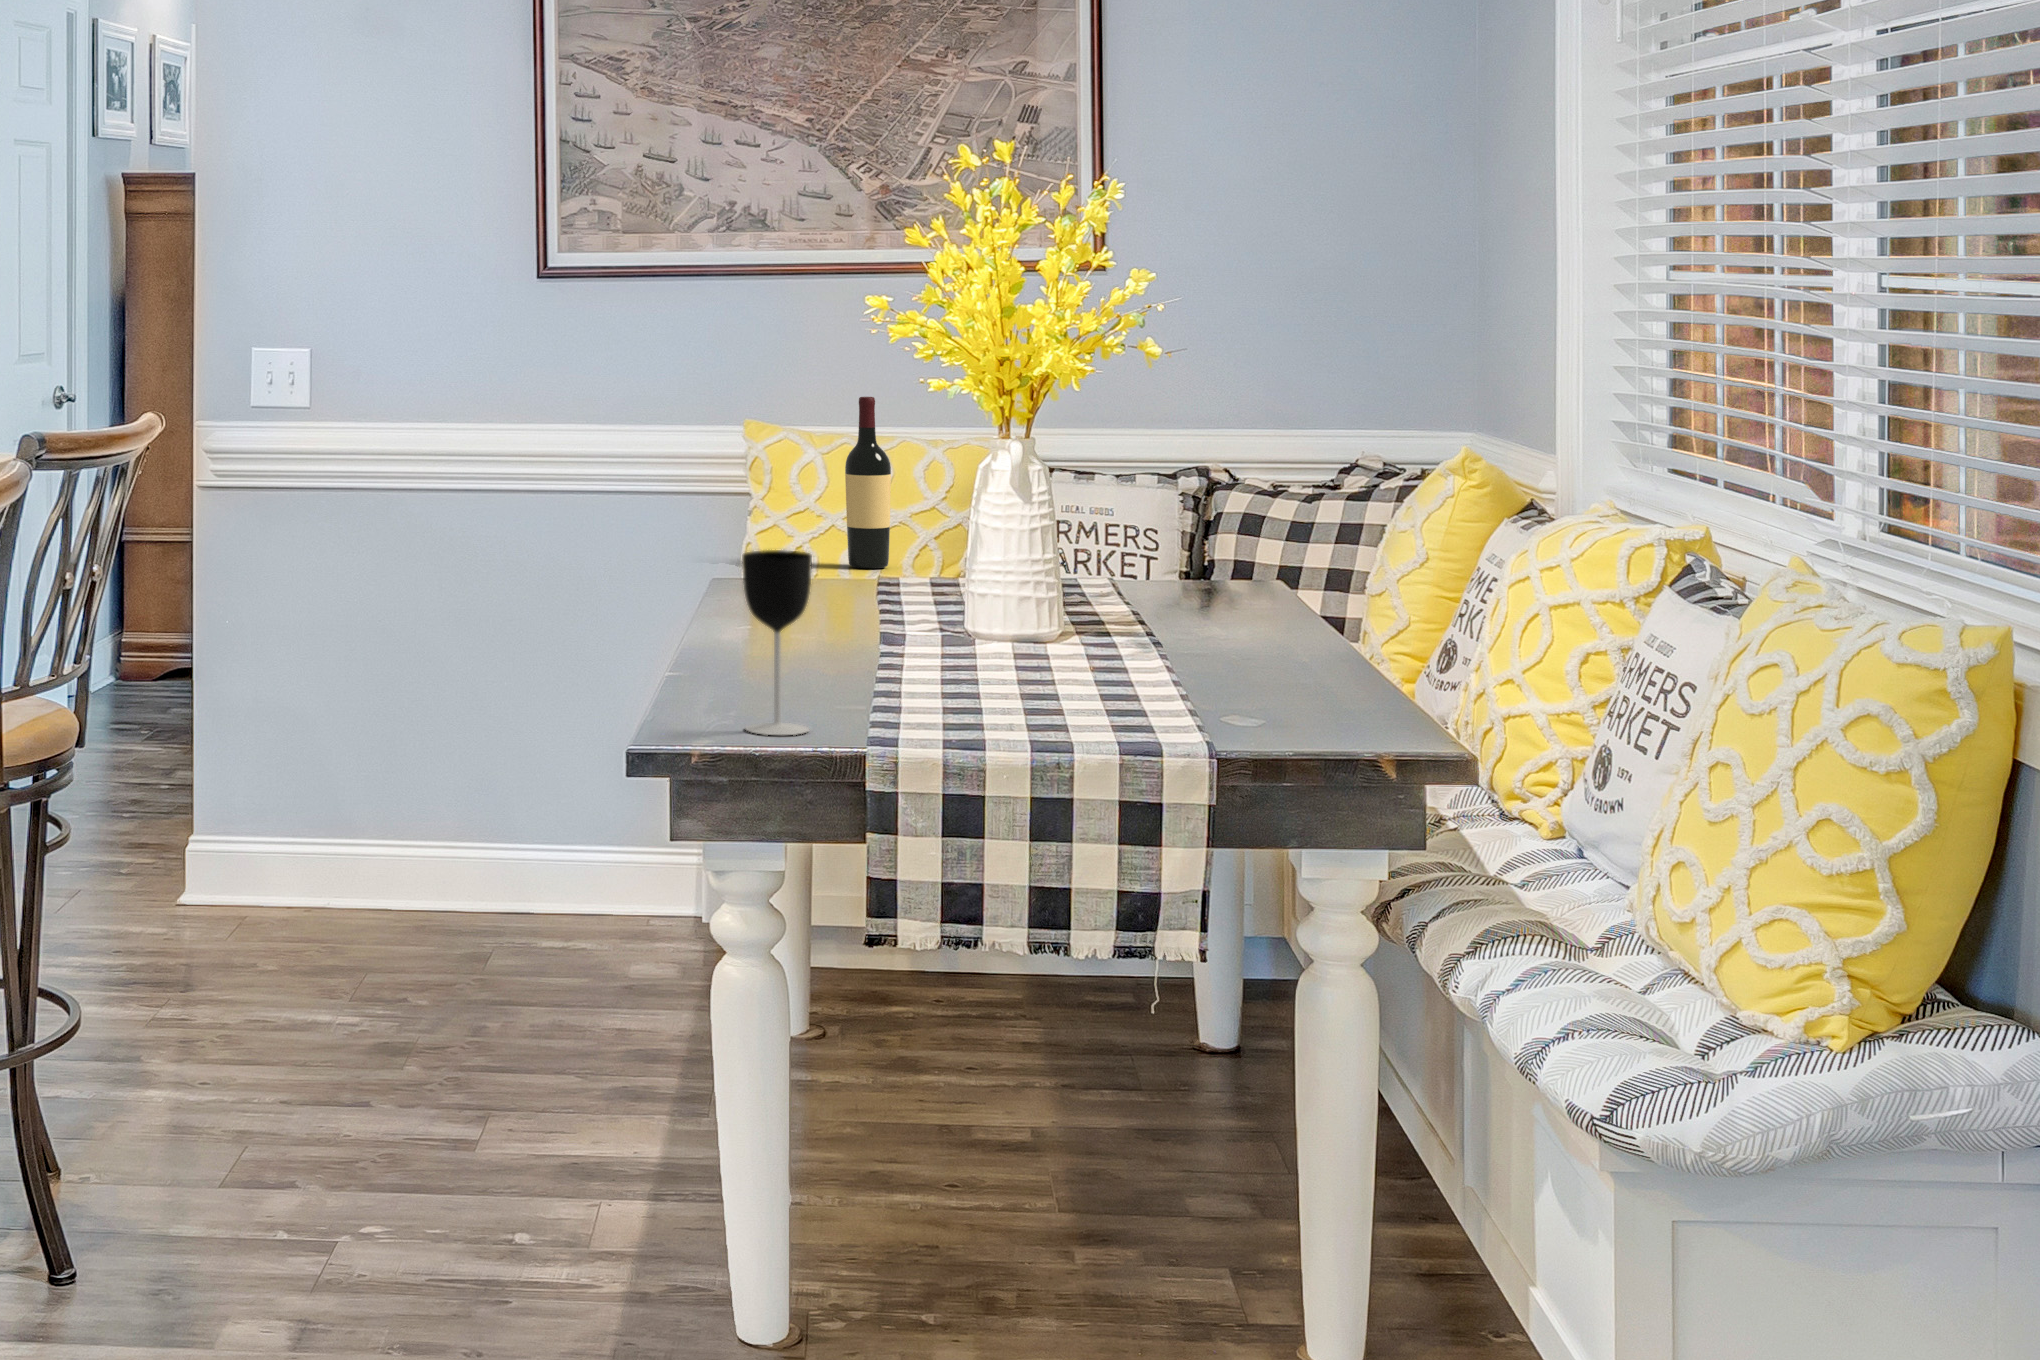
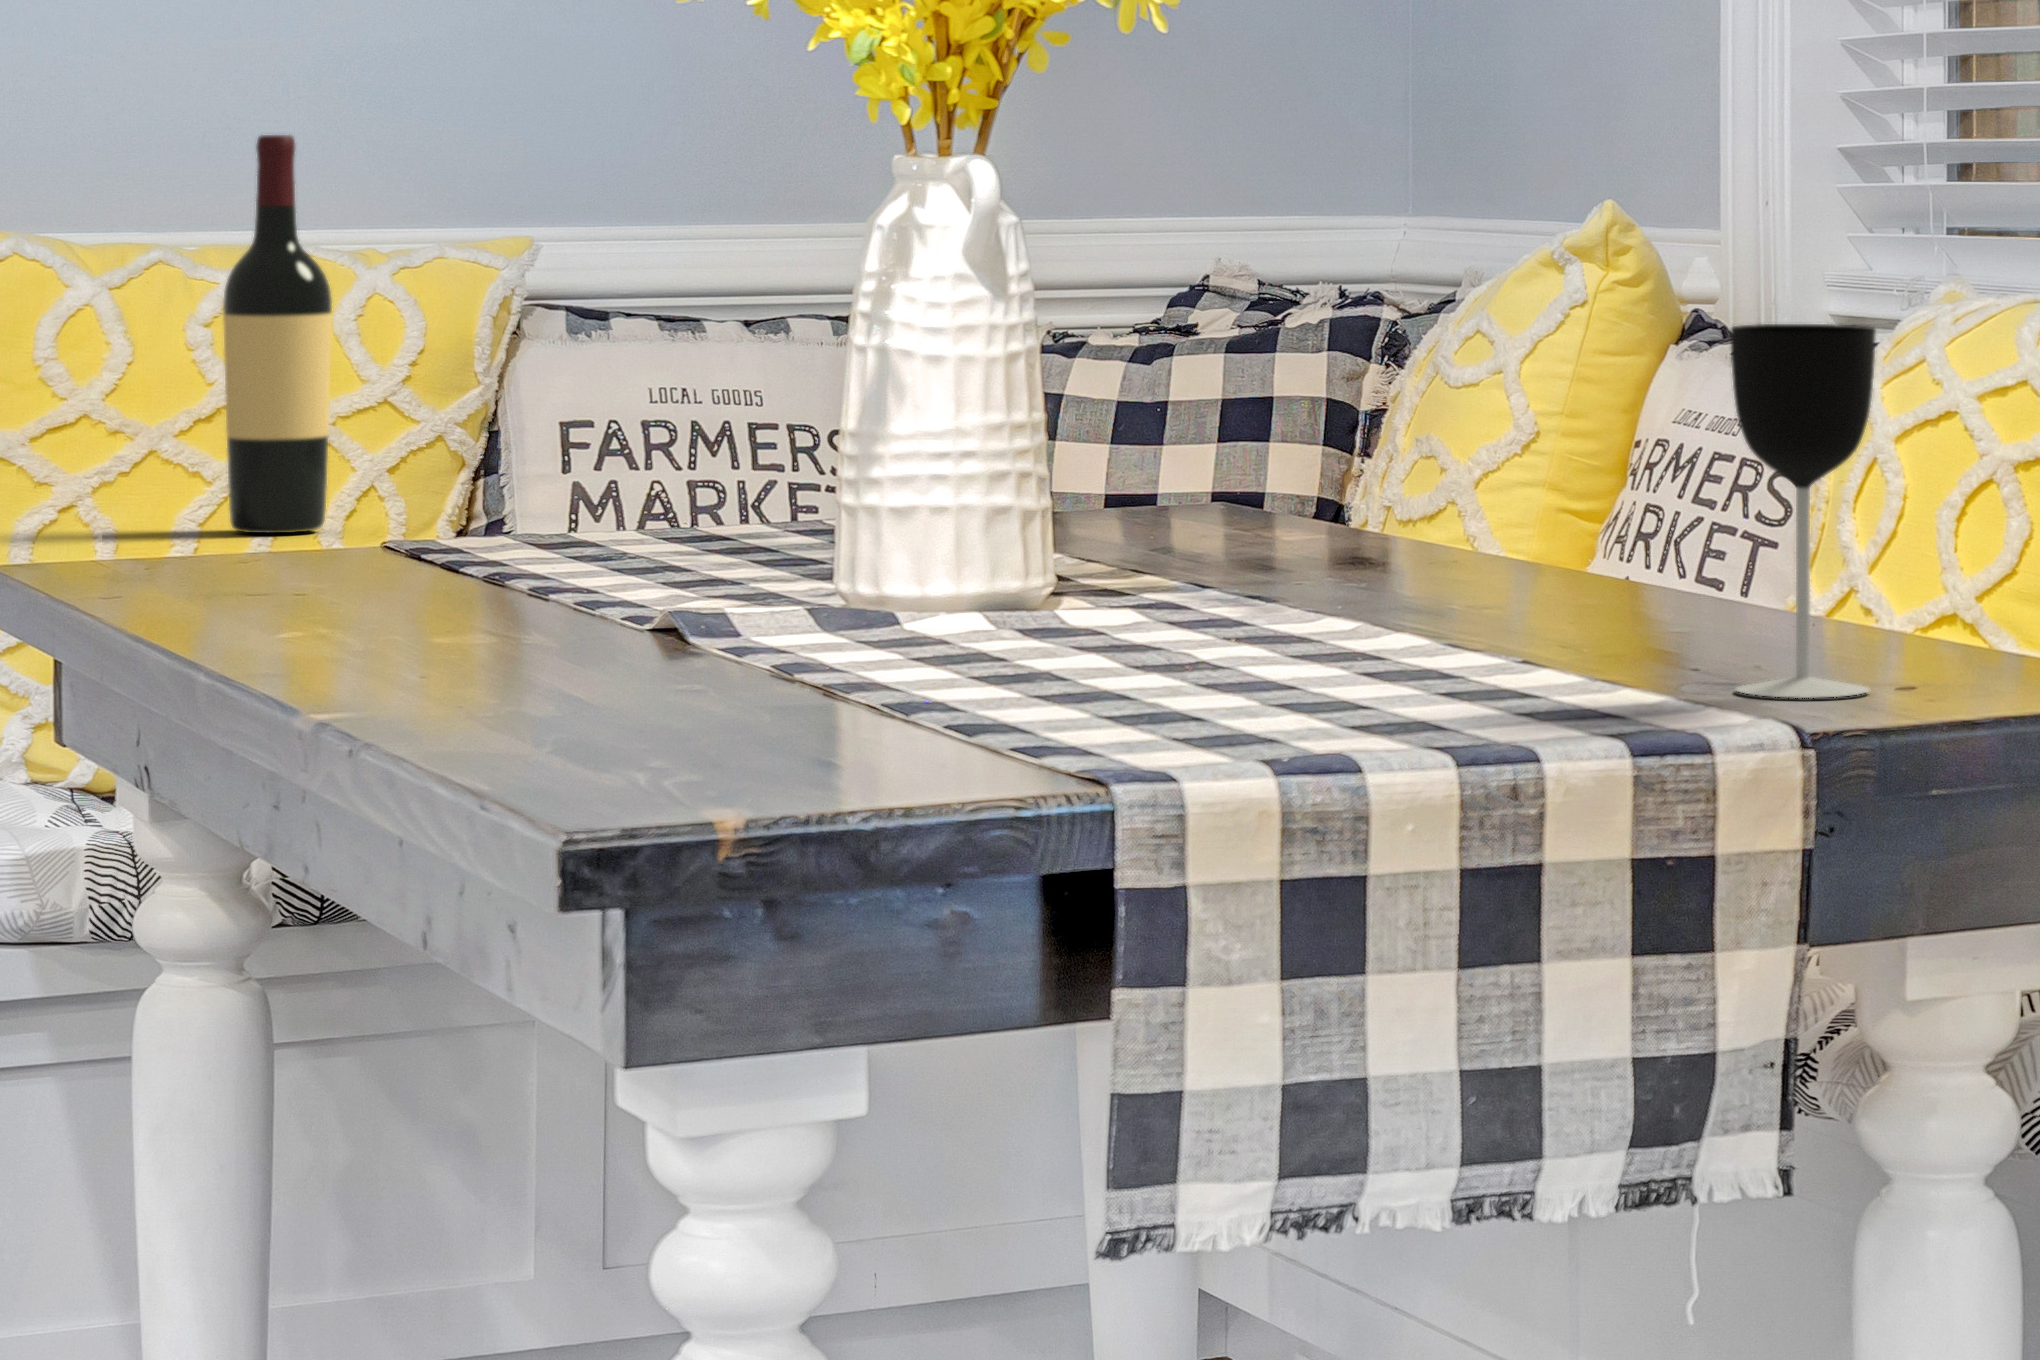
wine glass: present [742,550,812,735] -> present [1730,324,1876,698]

